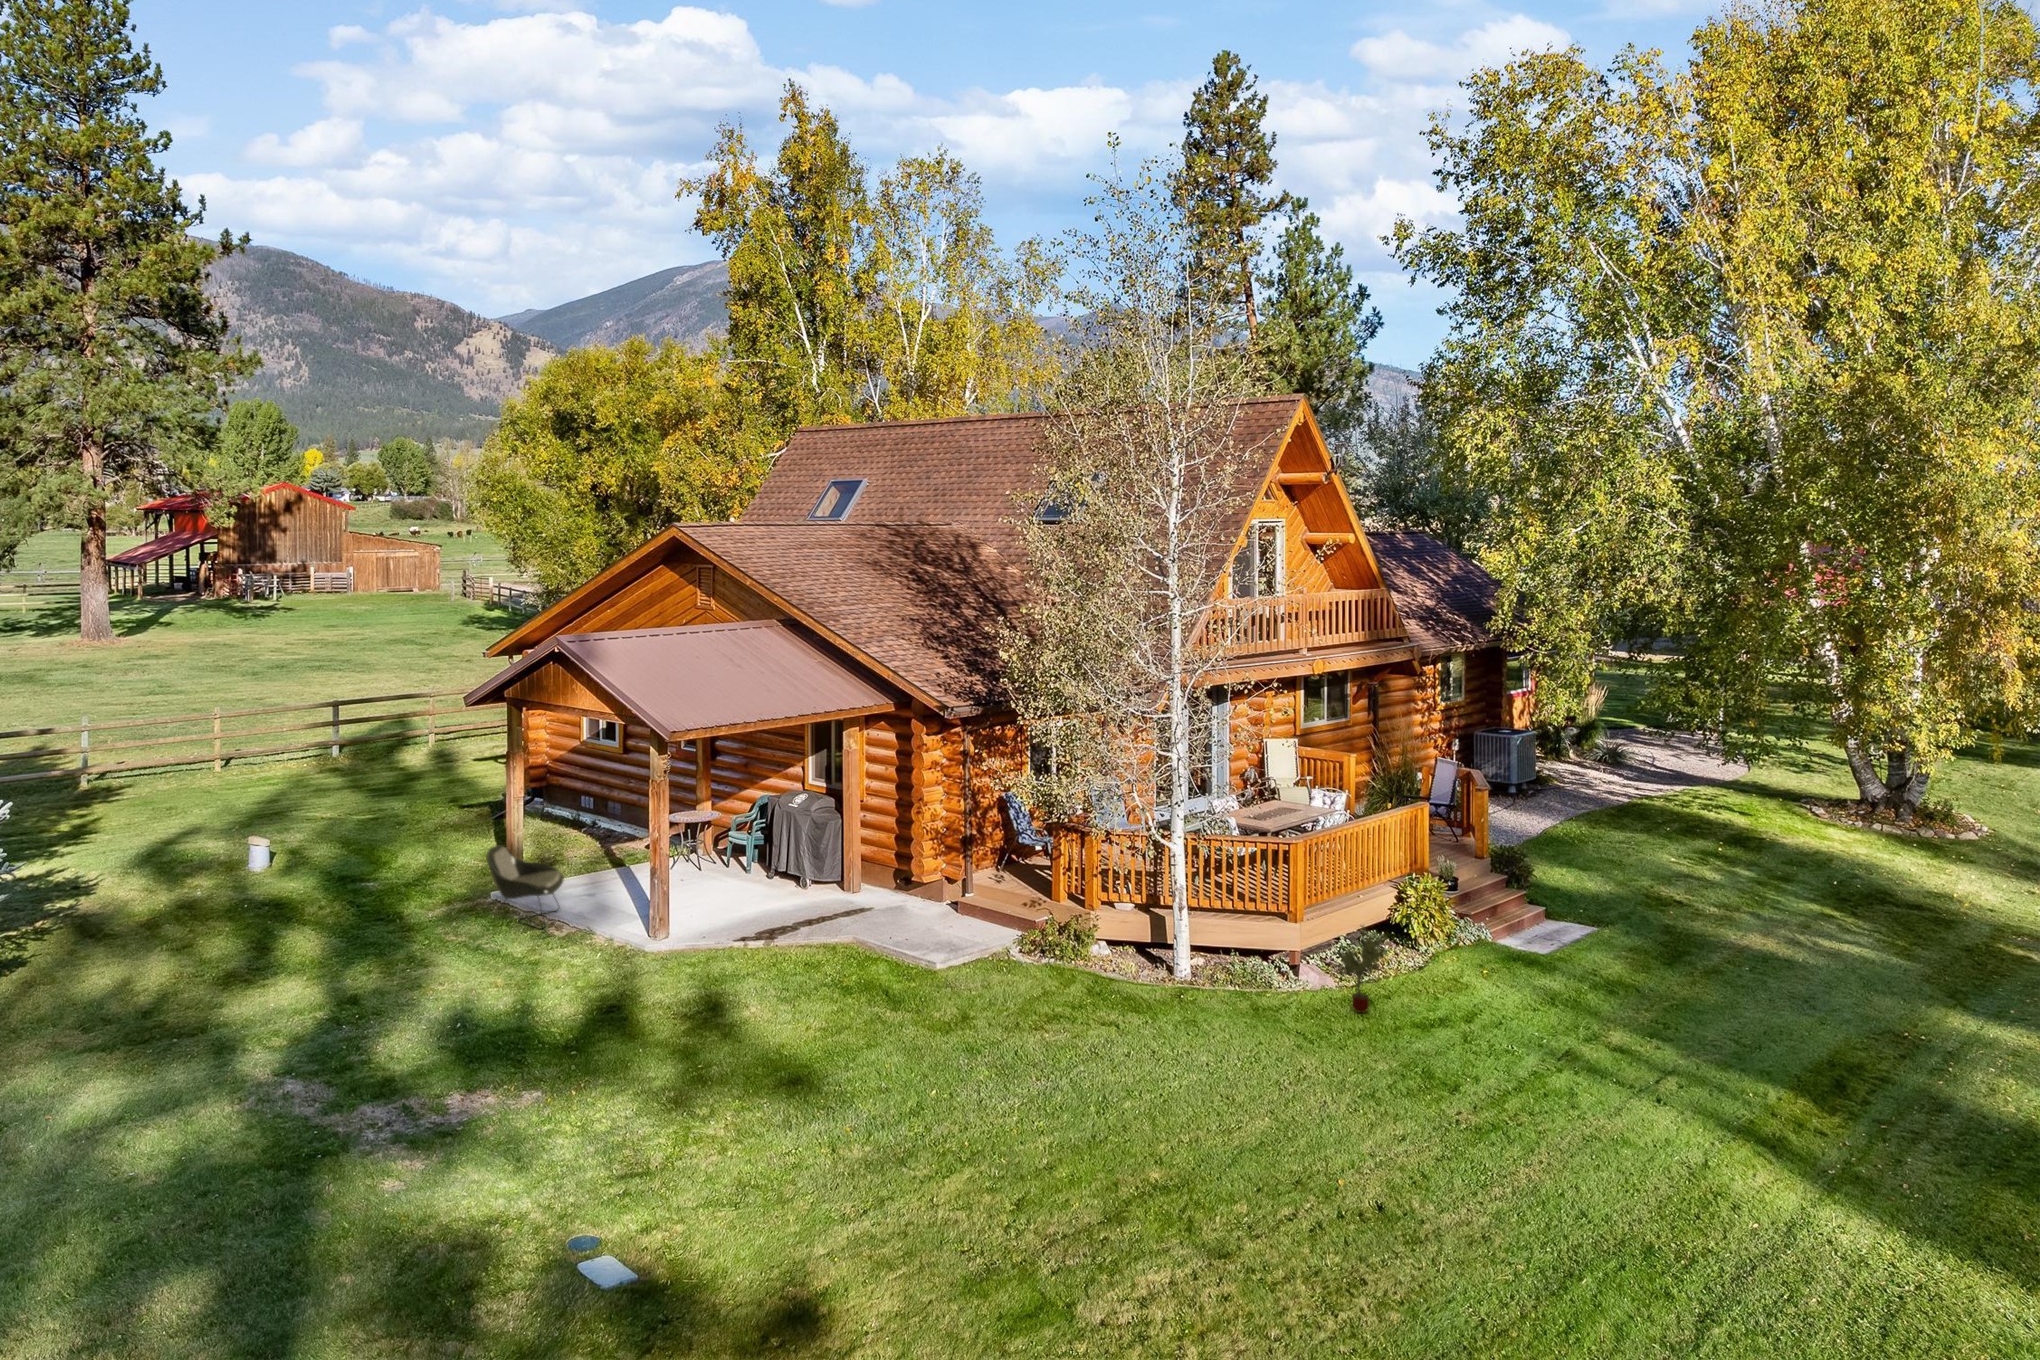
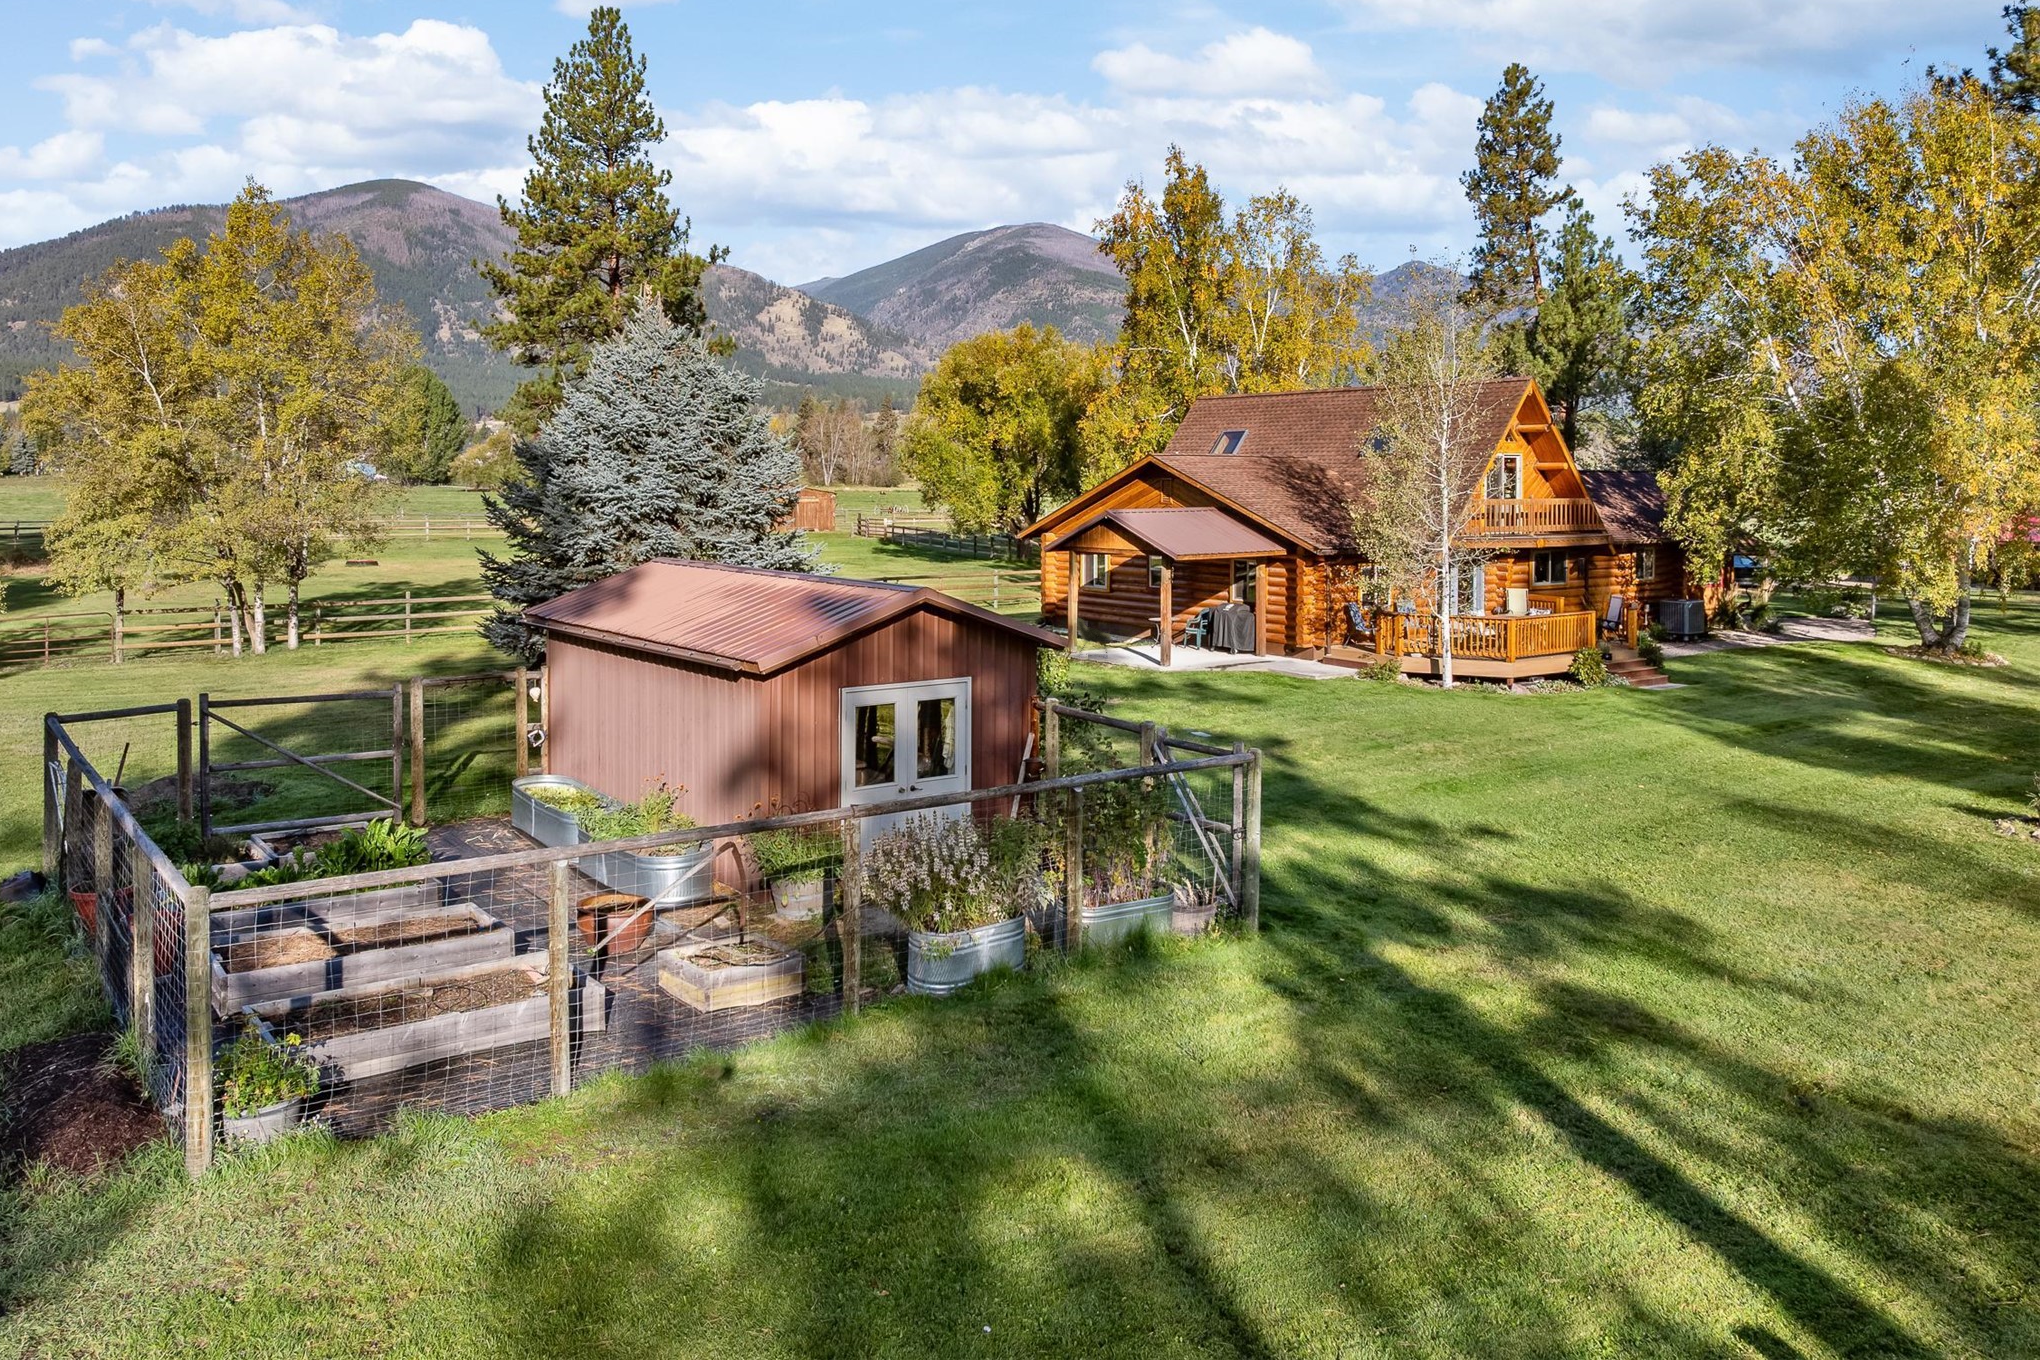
potted tree: present [1335,925,1387,1013] -> none [1521,645,1550,687]

